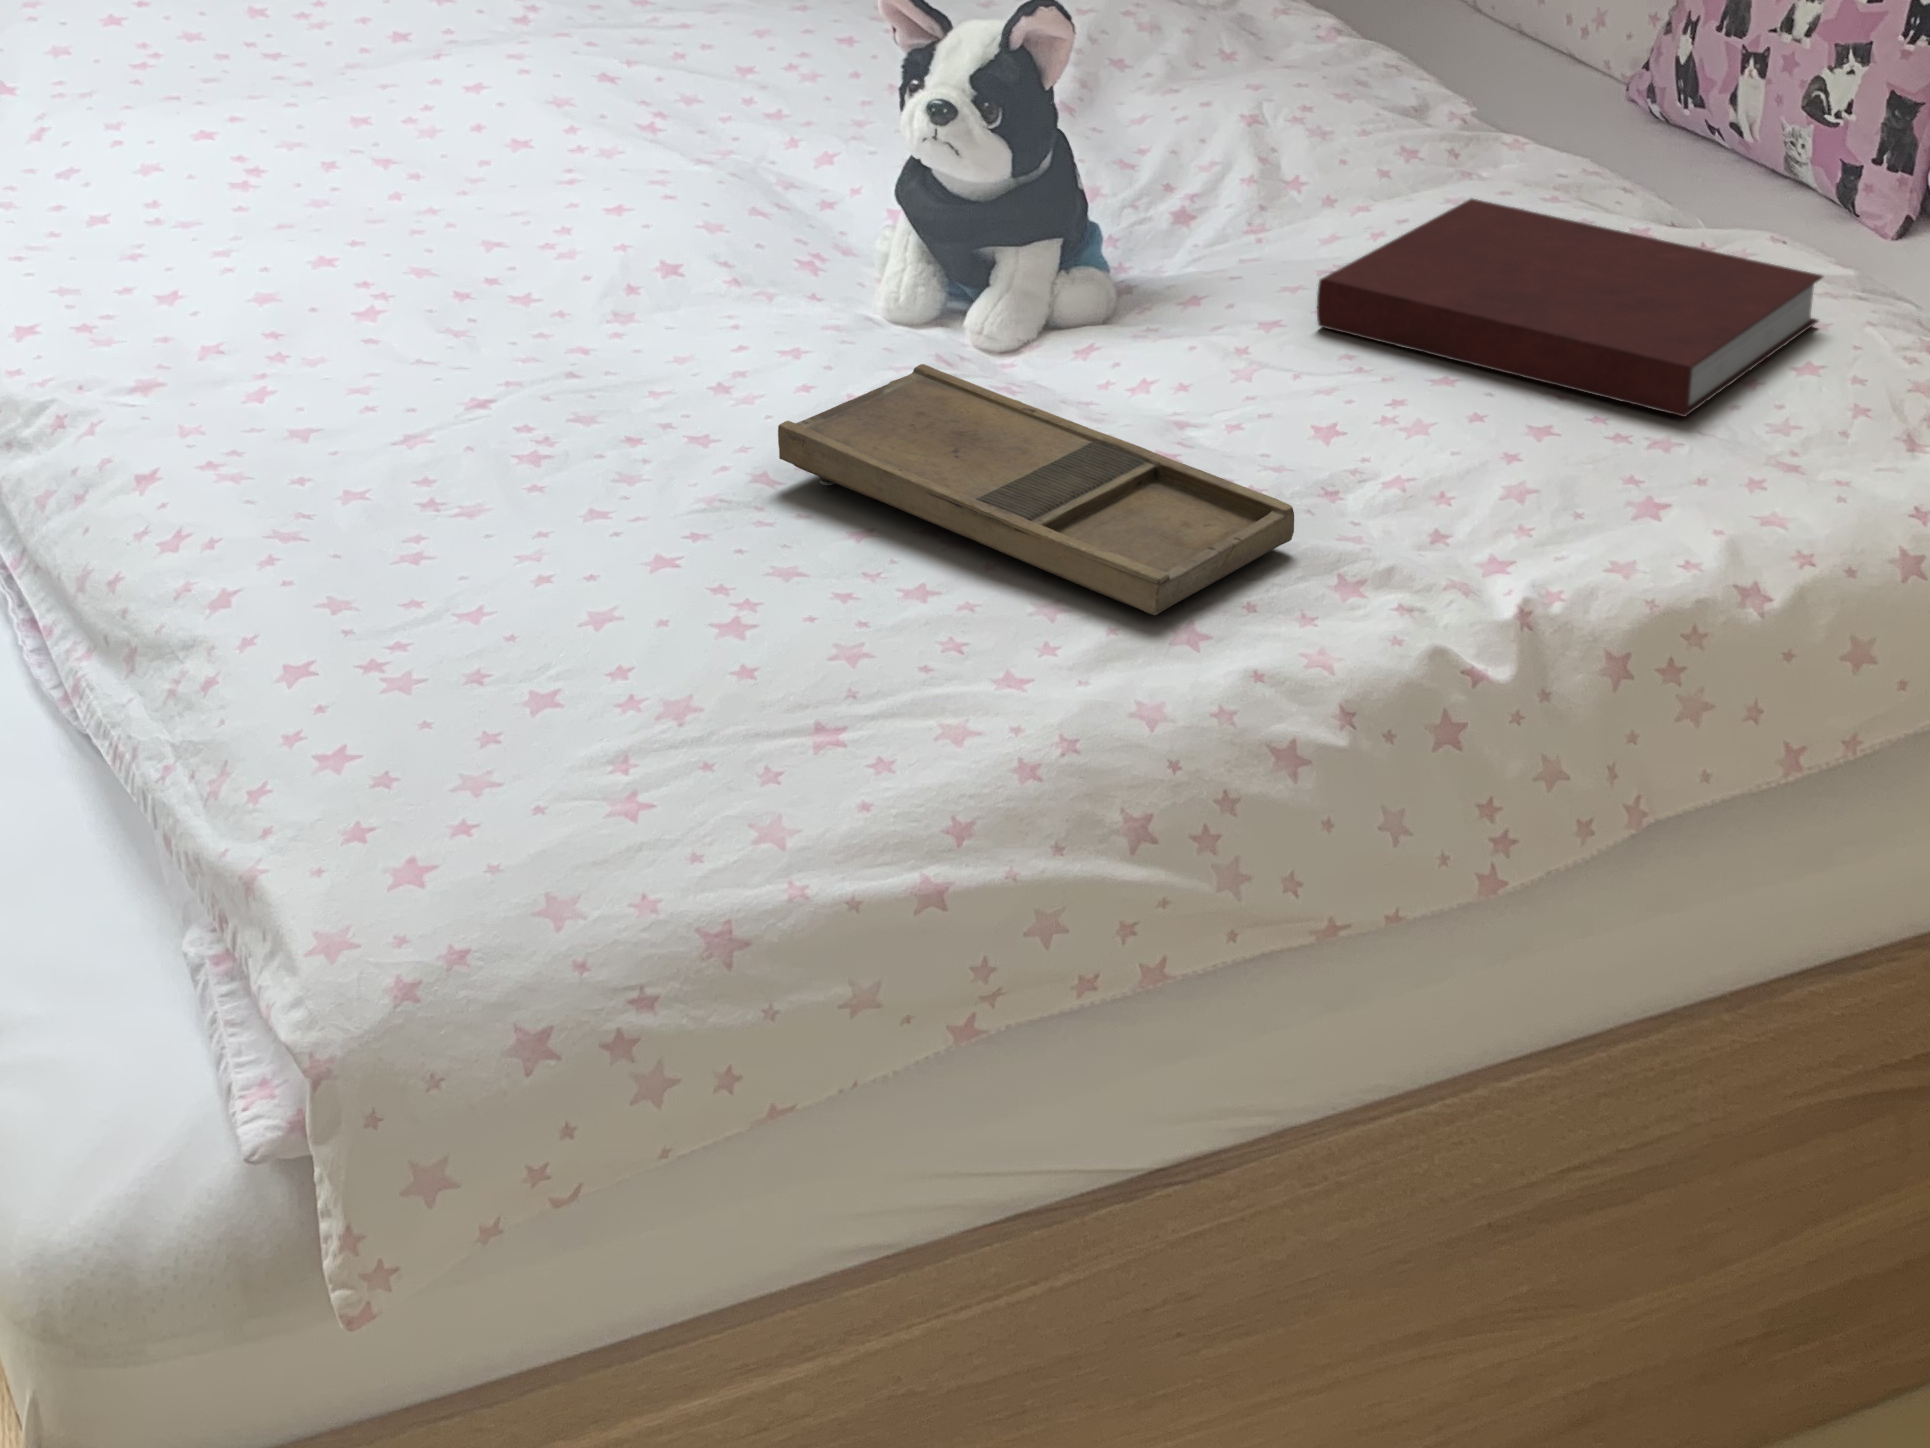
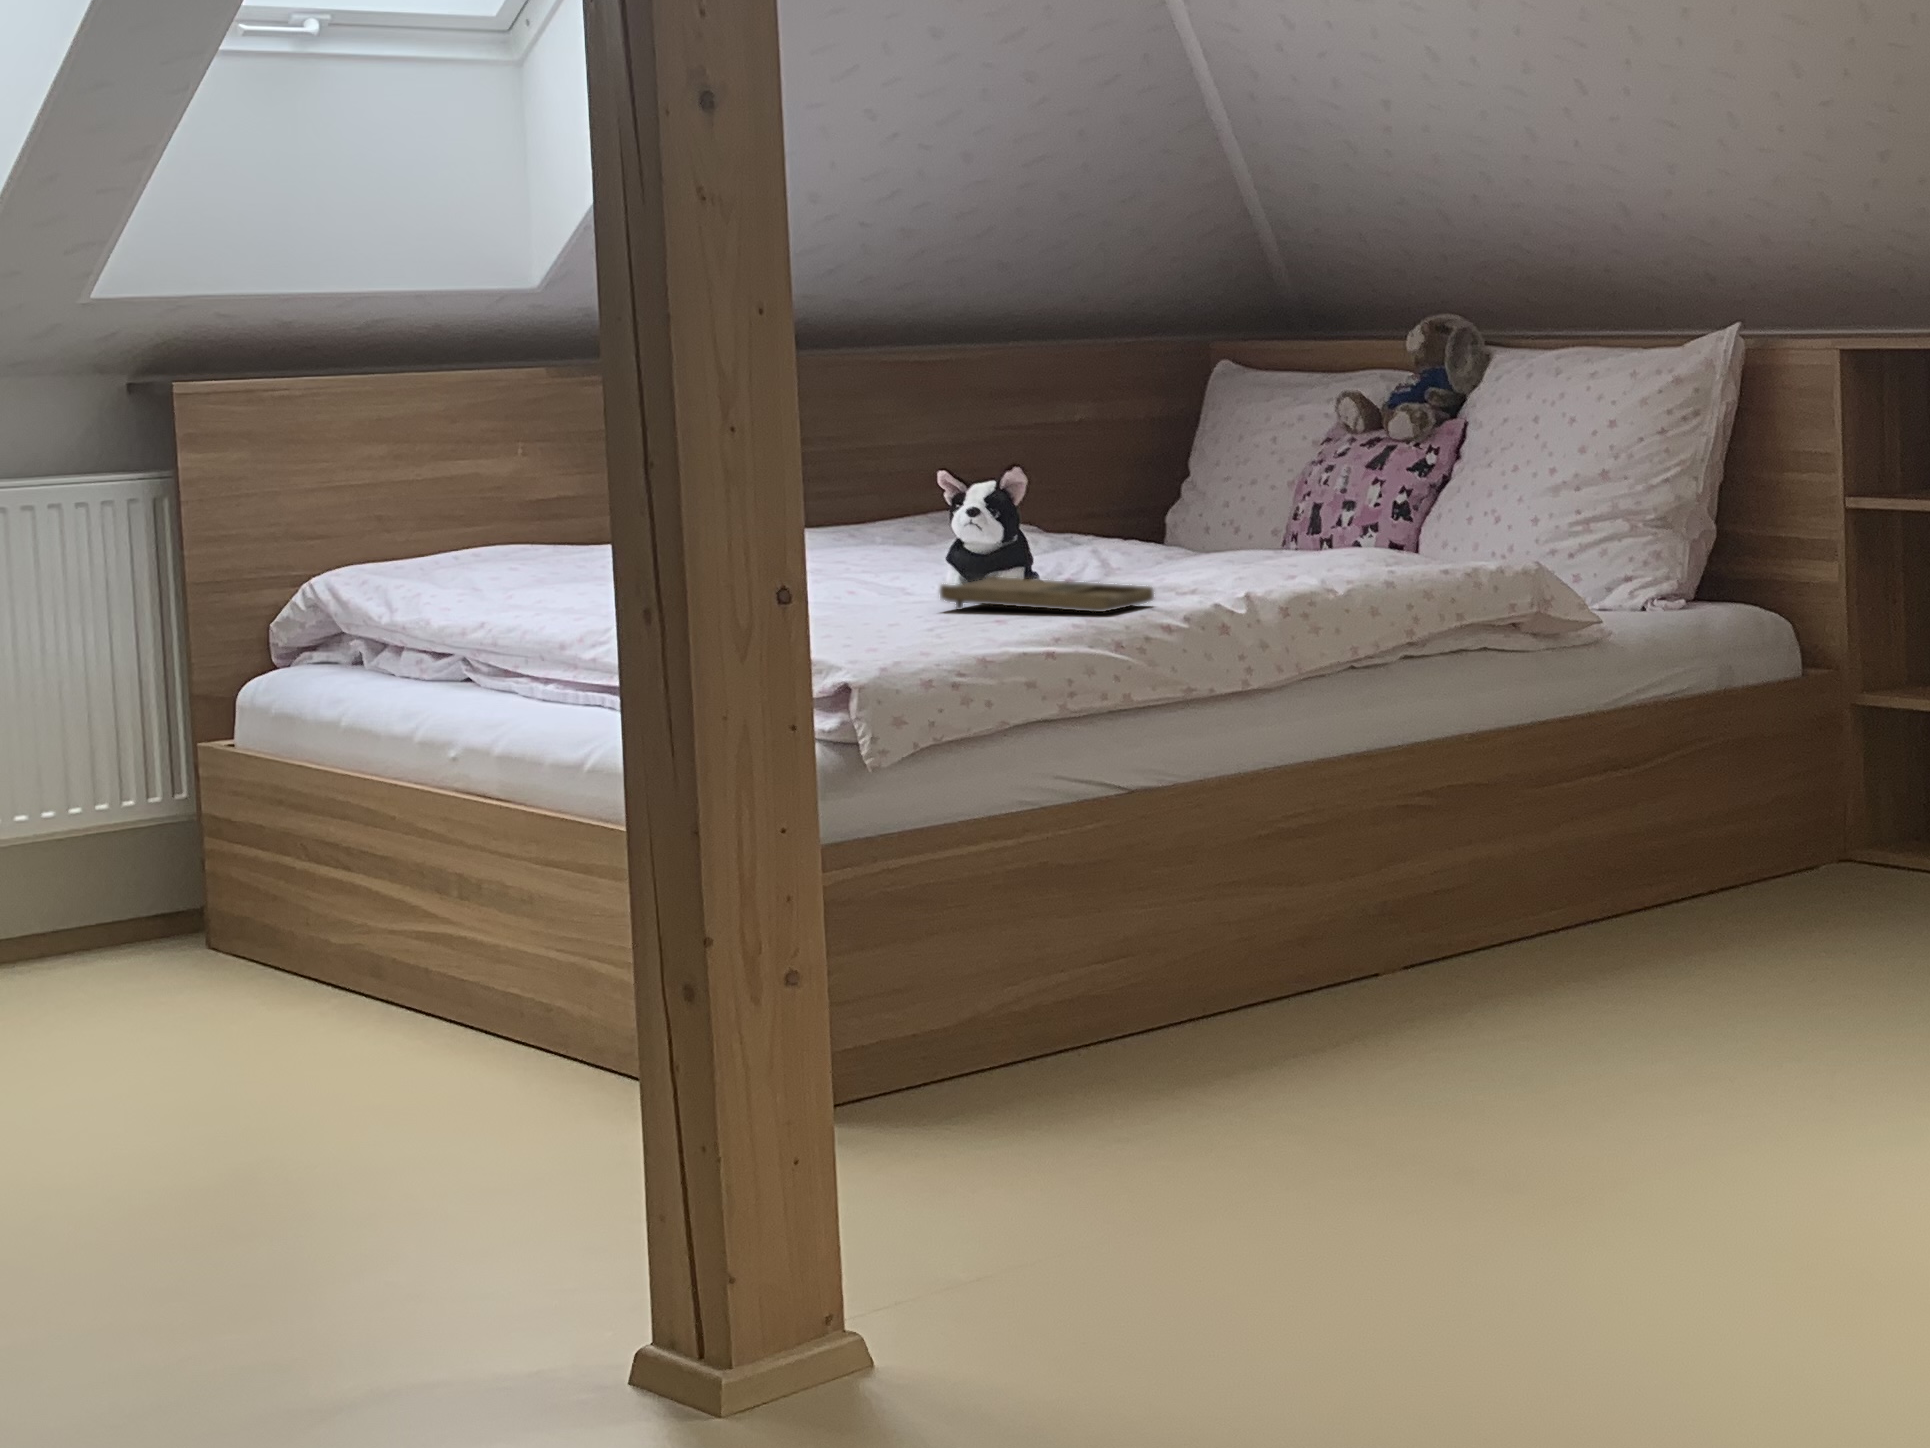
notebook: present [1317,199,1823,417] -> none [1145,548,1356,581]

